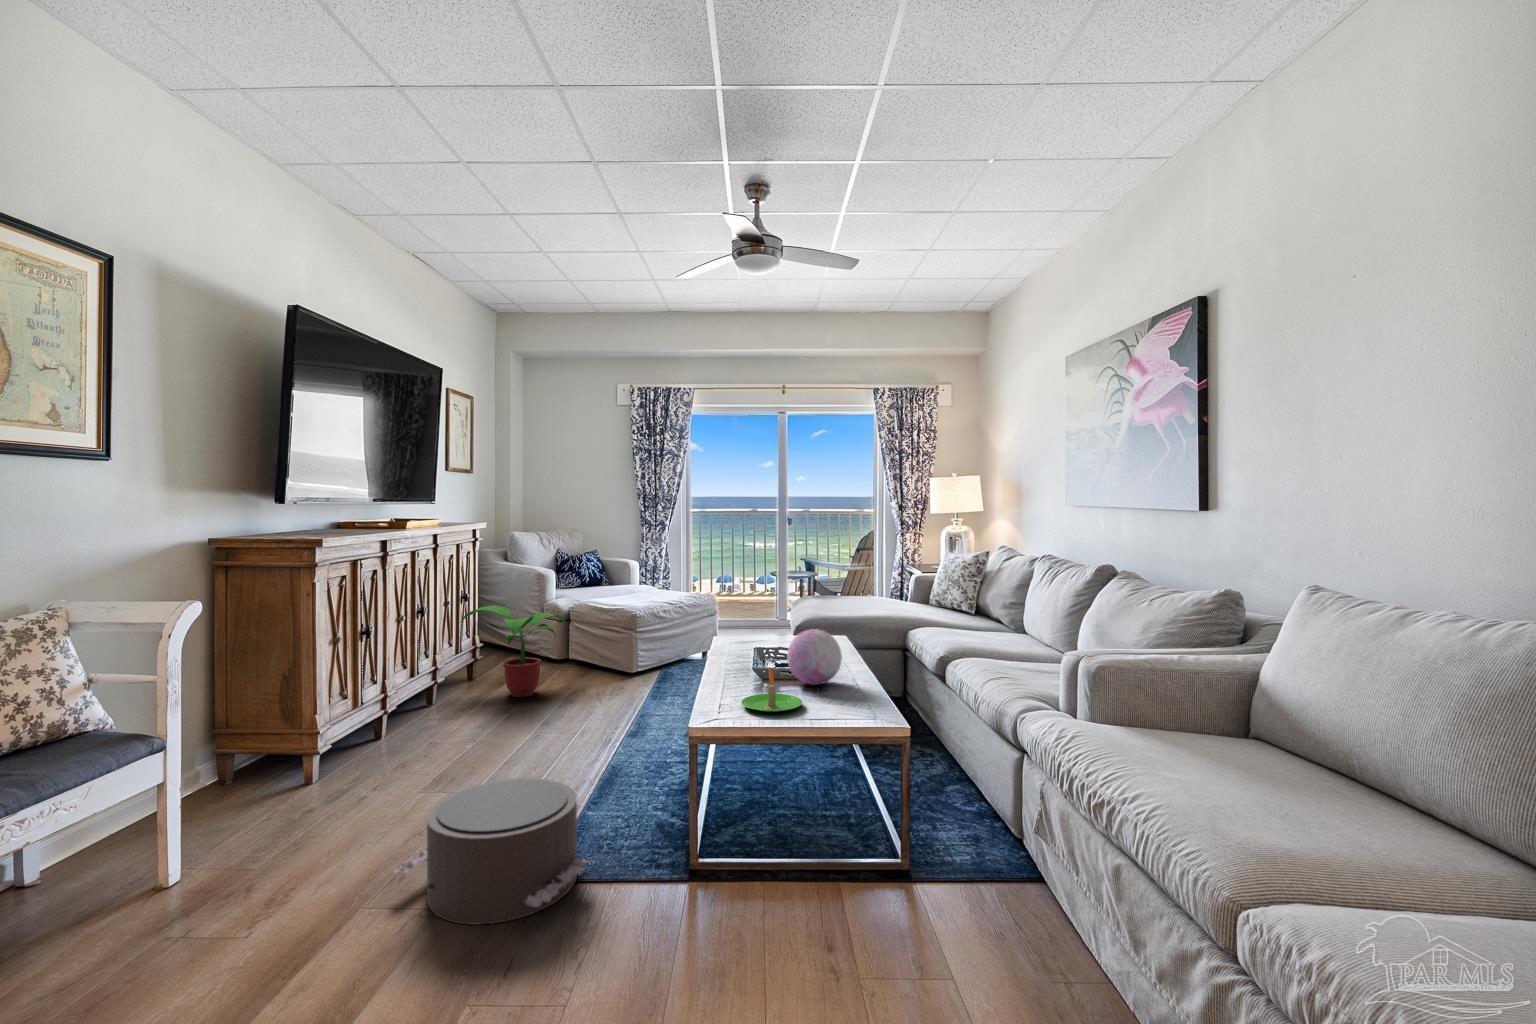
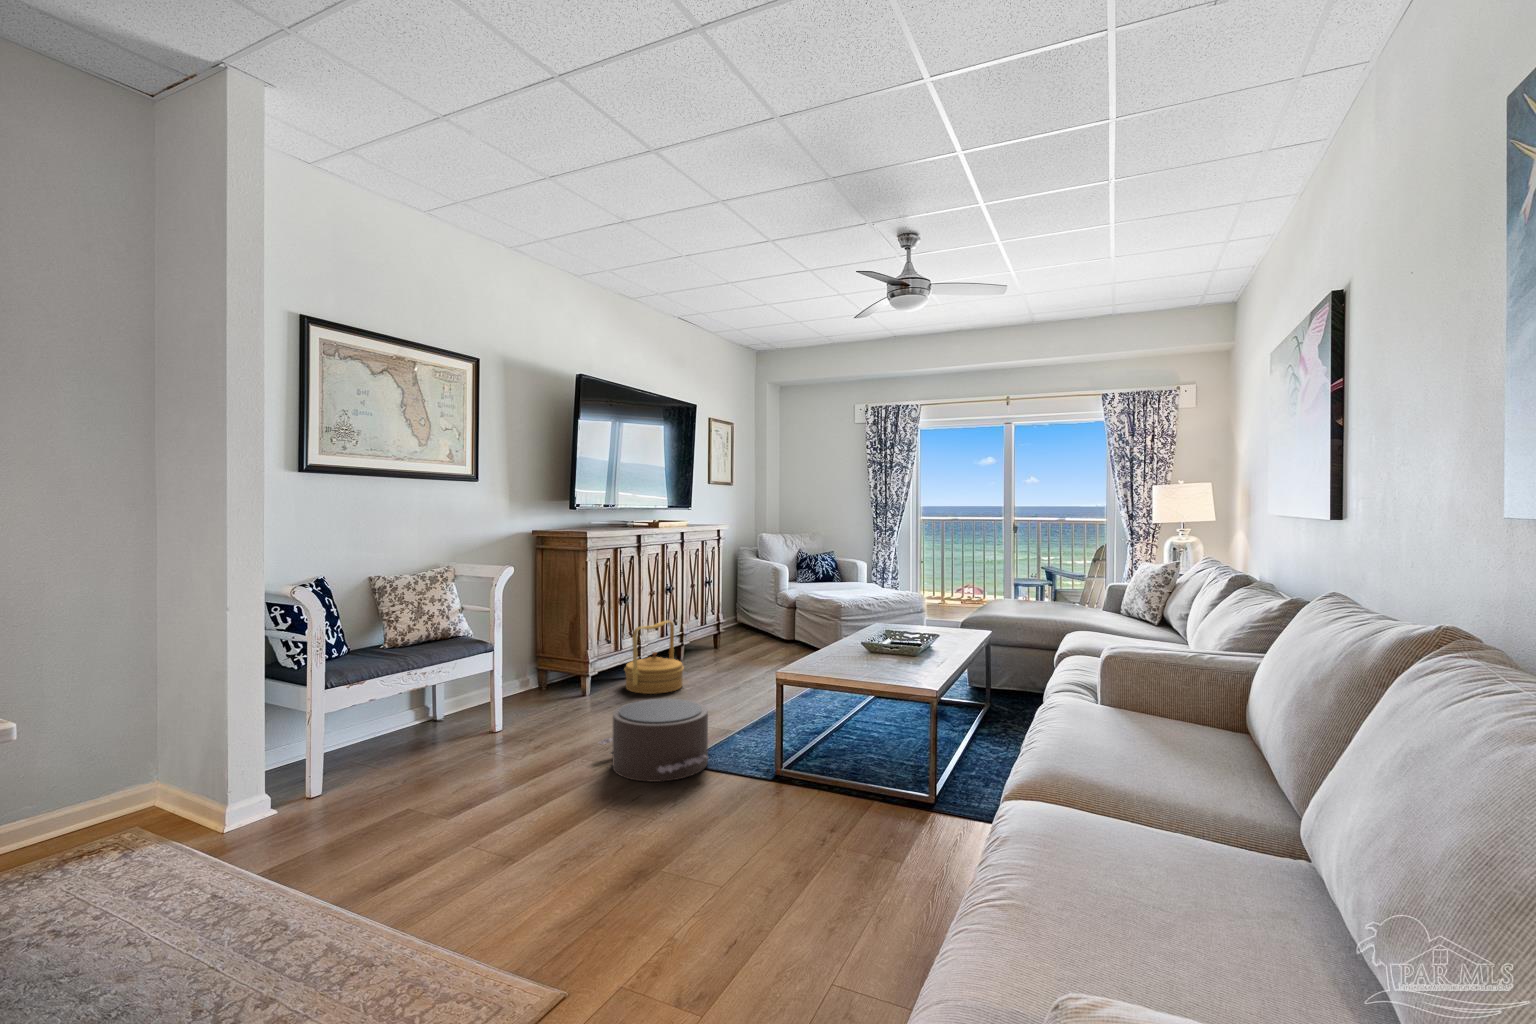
potted plant: present [461,606,565,697] -> none [705,589,783,662]
decorative orb: present [787,629,842,685] -> none [883,614,928,659]
woven basket: none [369,657,461,766] -> present [625,620,684,694]
candle: present [741,667,802,712] -> none [827,637,875,672]

